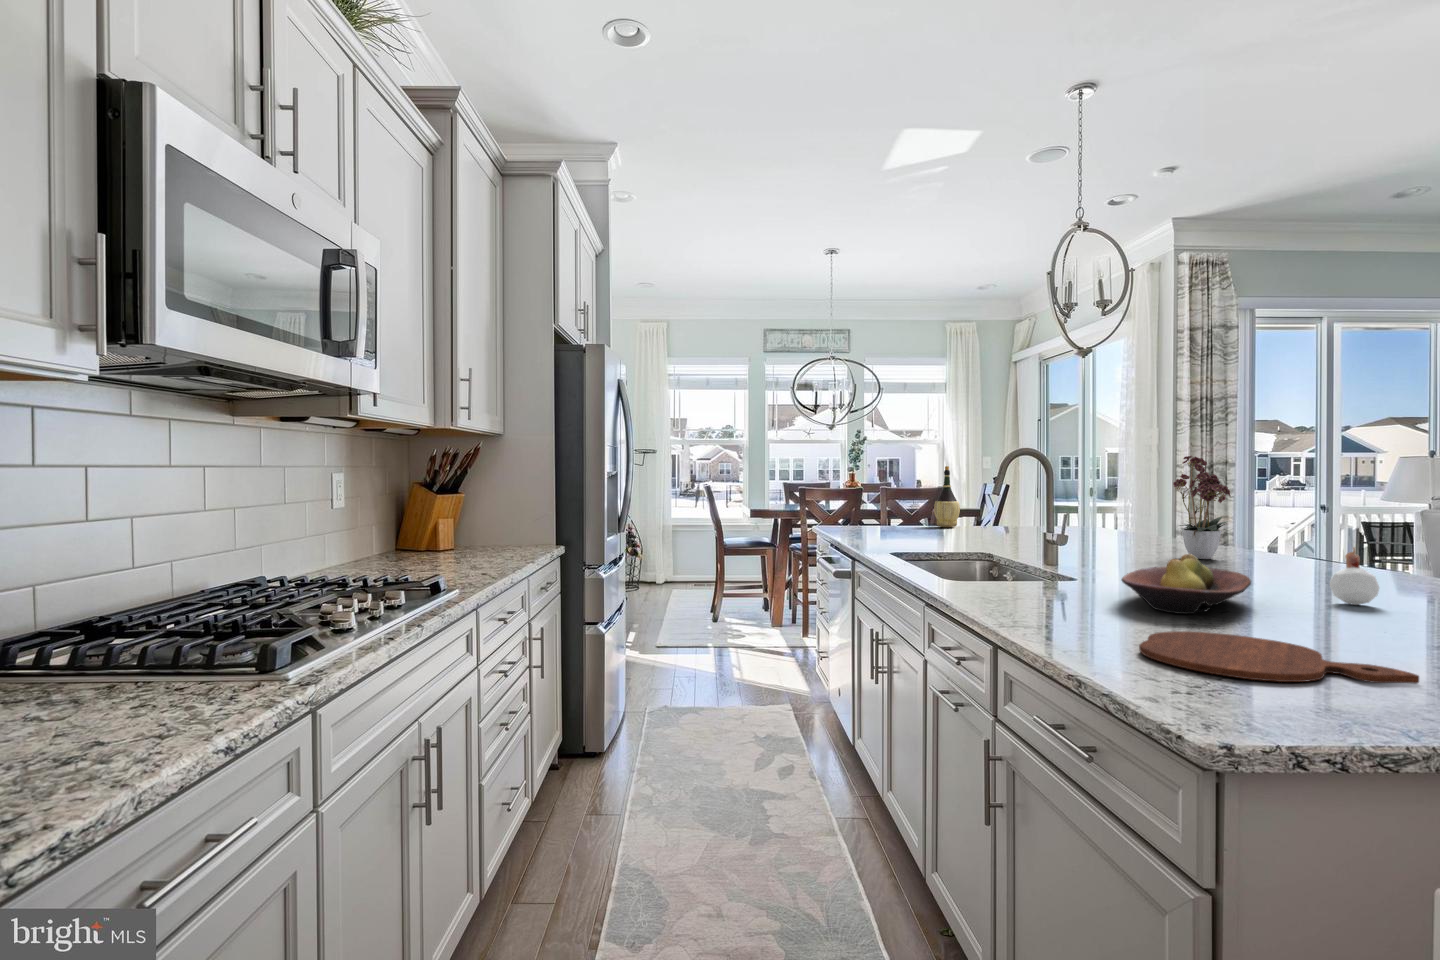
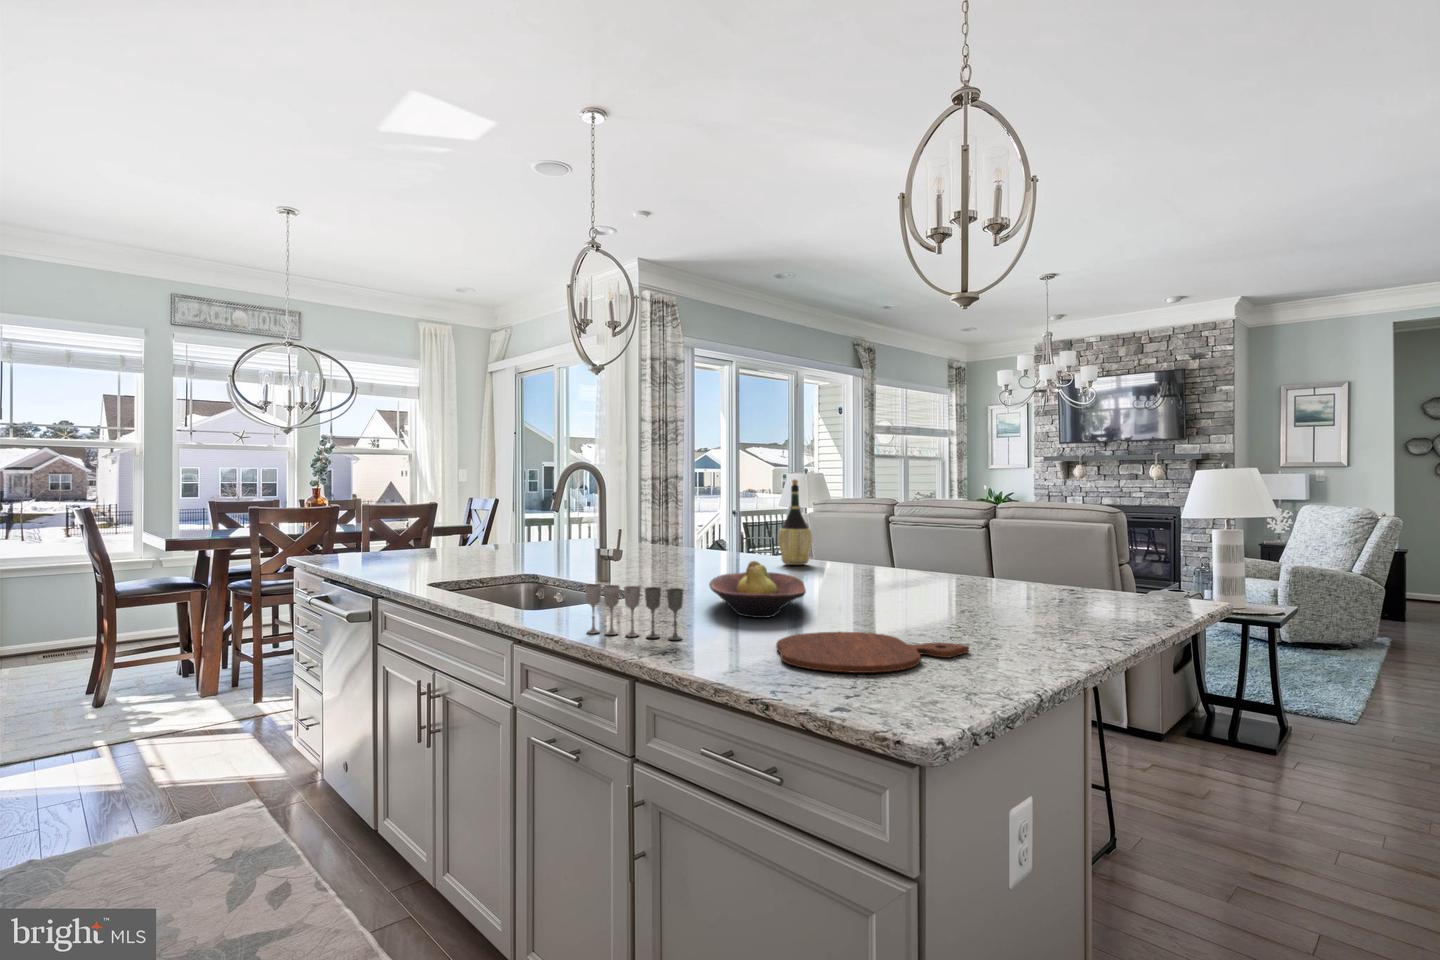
flower arrangement: present [1173,456,1231,559] -> none [691,466,746,563]
wine bottle: present [934,466,960,527] -> present [778,479,812,565]
candle: present [1330,547,1379,605] -> none [842,540,872,593]
wine glass: none [976,560,1063,620] -> present [585,584,683,640]

